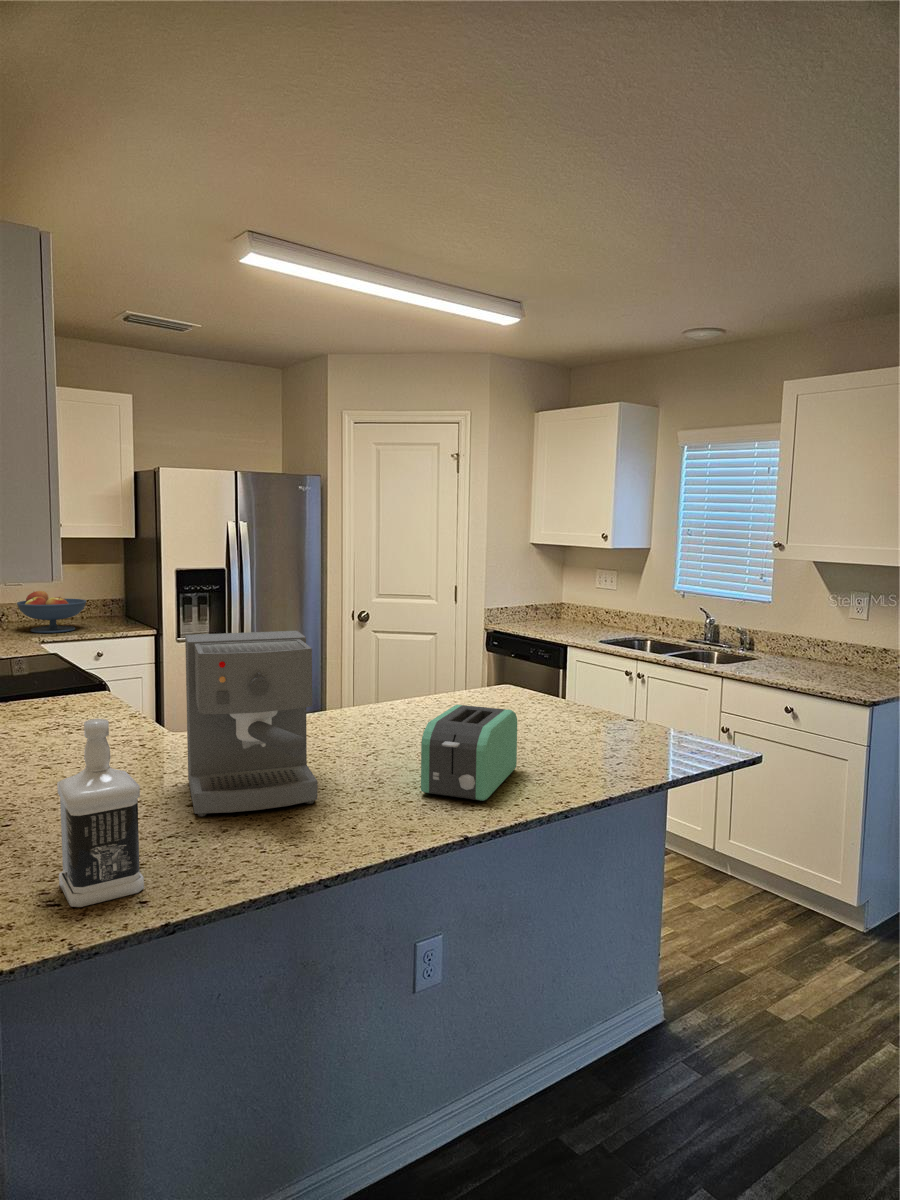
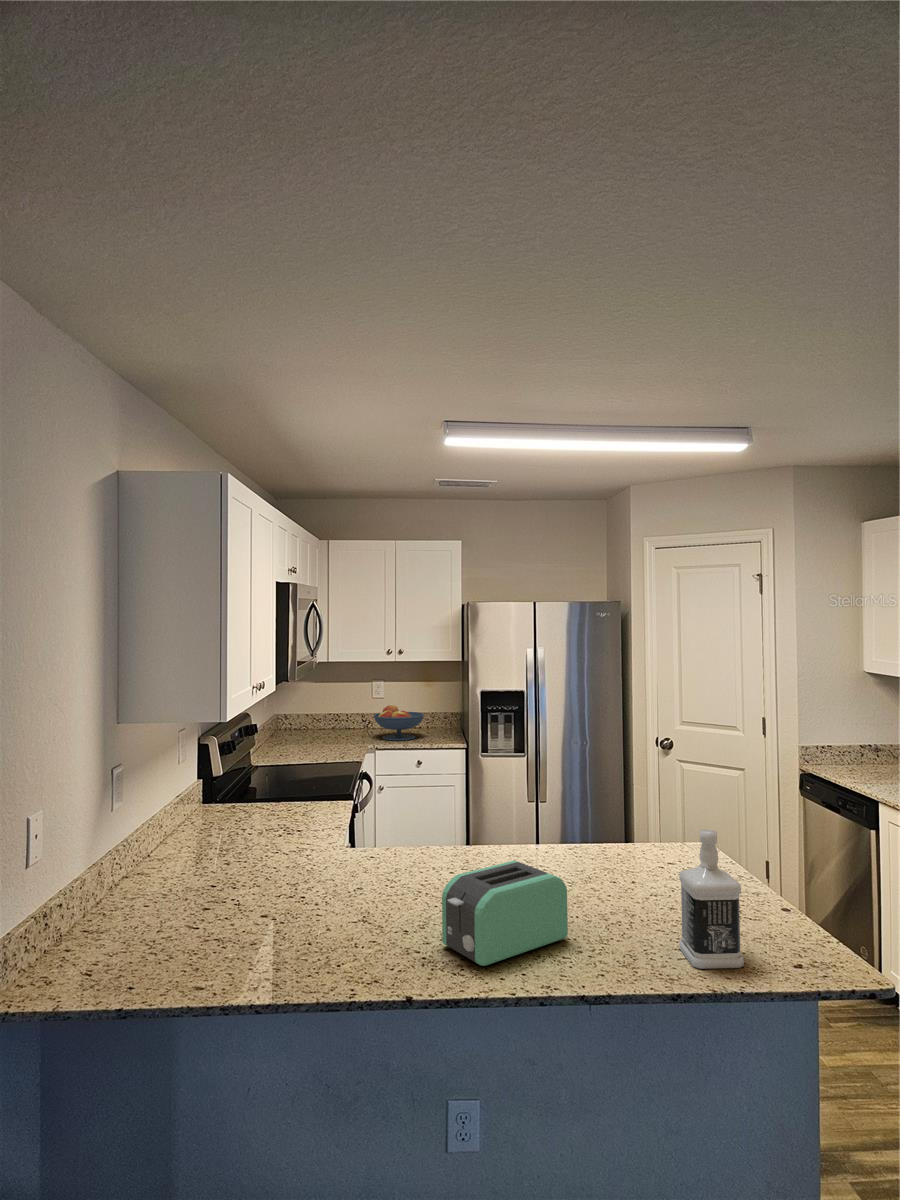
coffee maker: present [185,631,318,816] -> none [258,770,383,933]
bottle: present [57,719,144,907] -> present [679,830,744,969]

